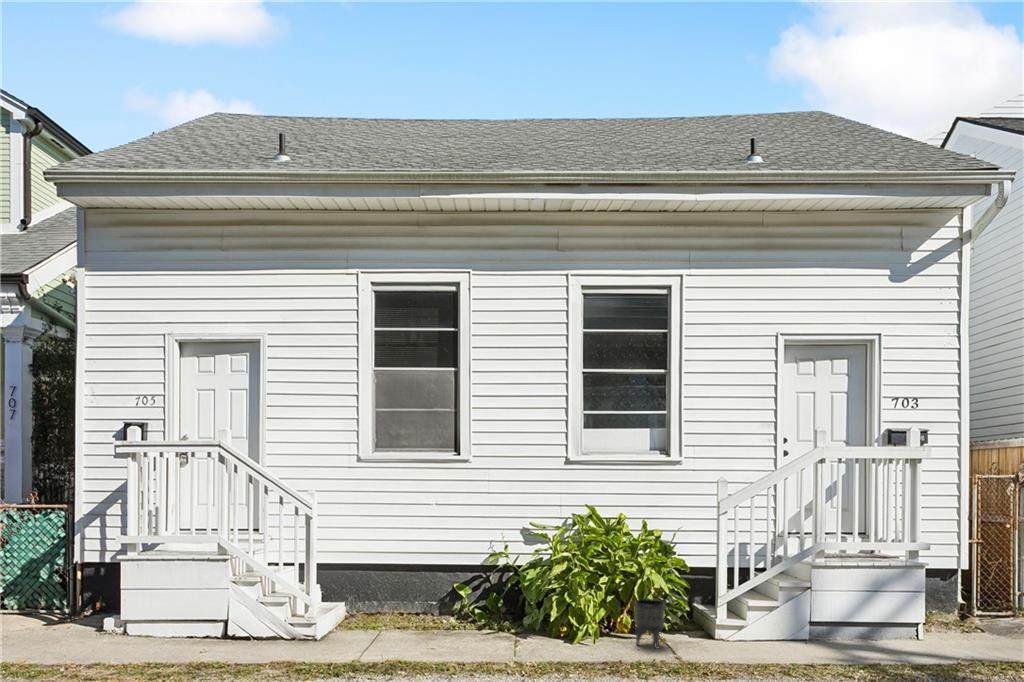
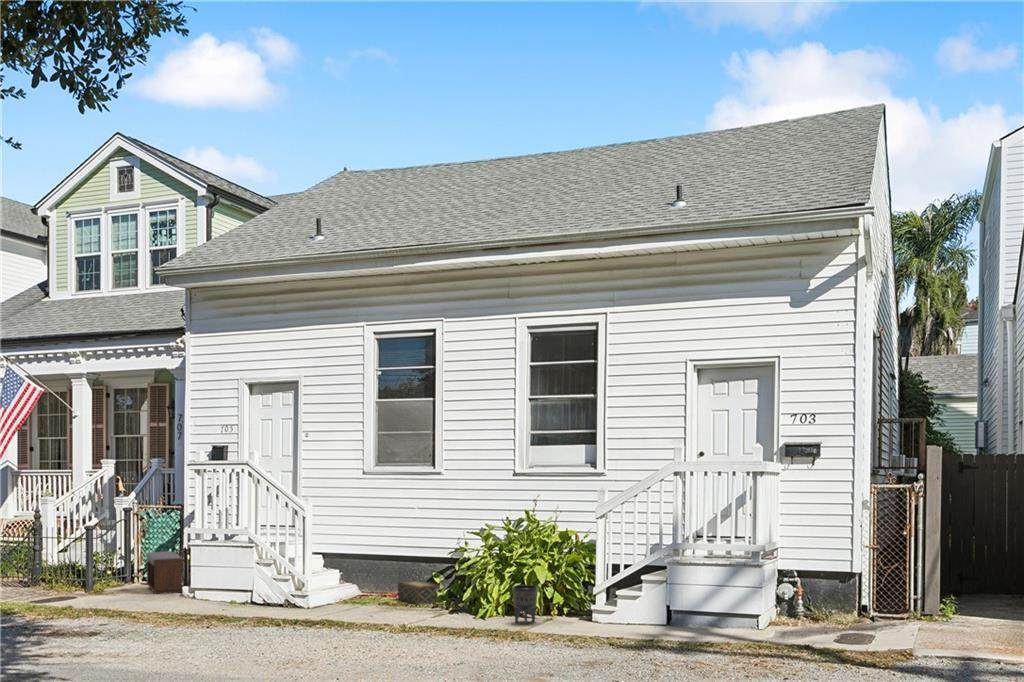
bench: none [15,569,90,634] -> present [146,551,183,594]
woven basket: none [413,591,473,625] -> present [398,581,439,604]

